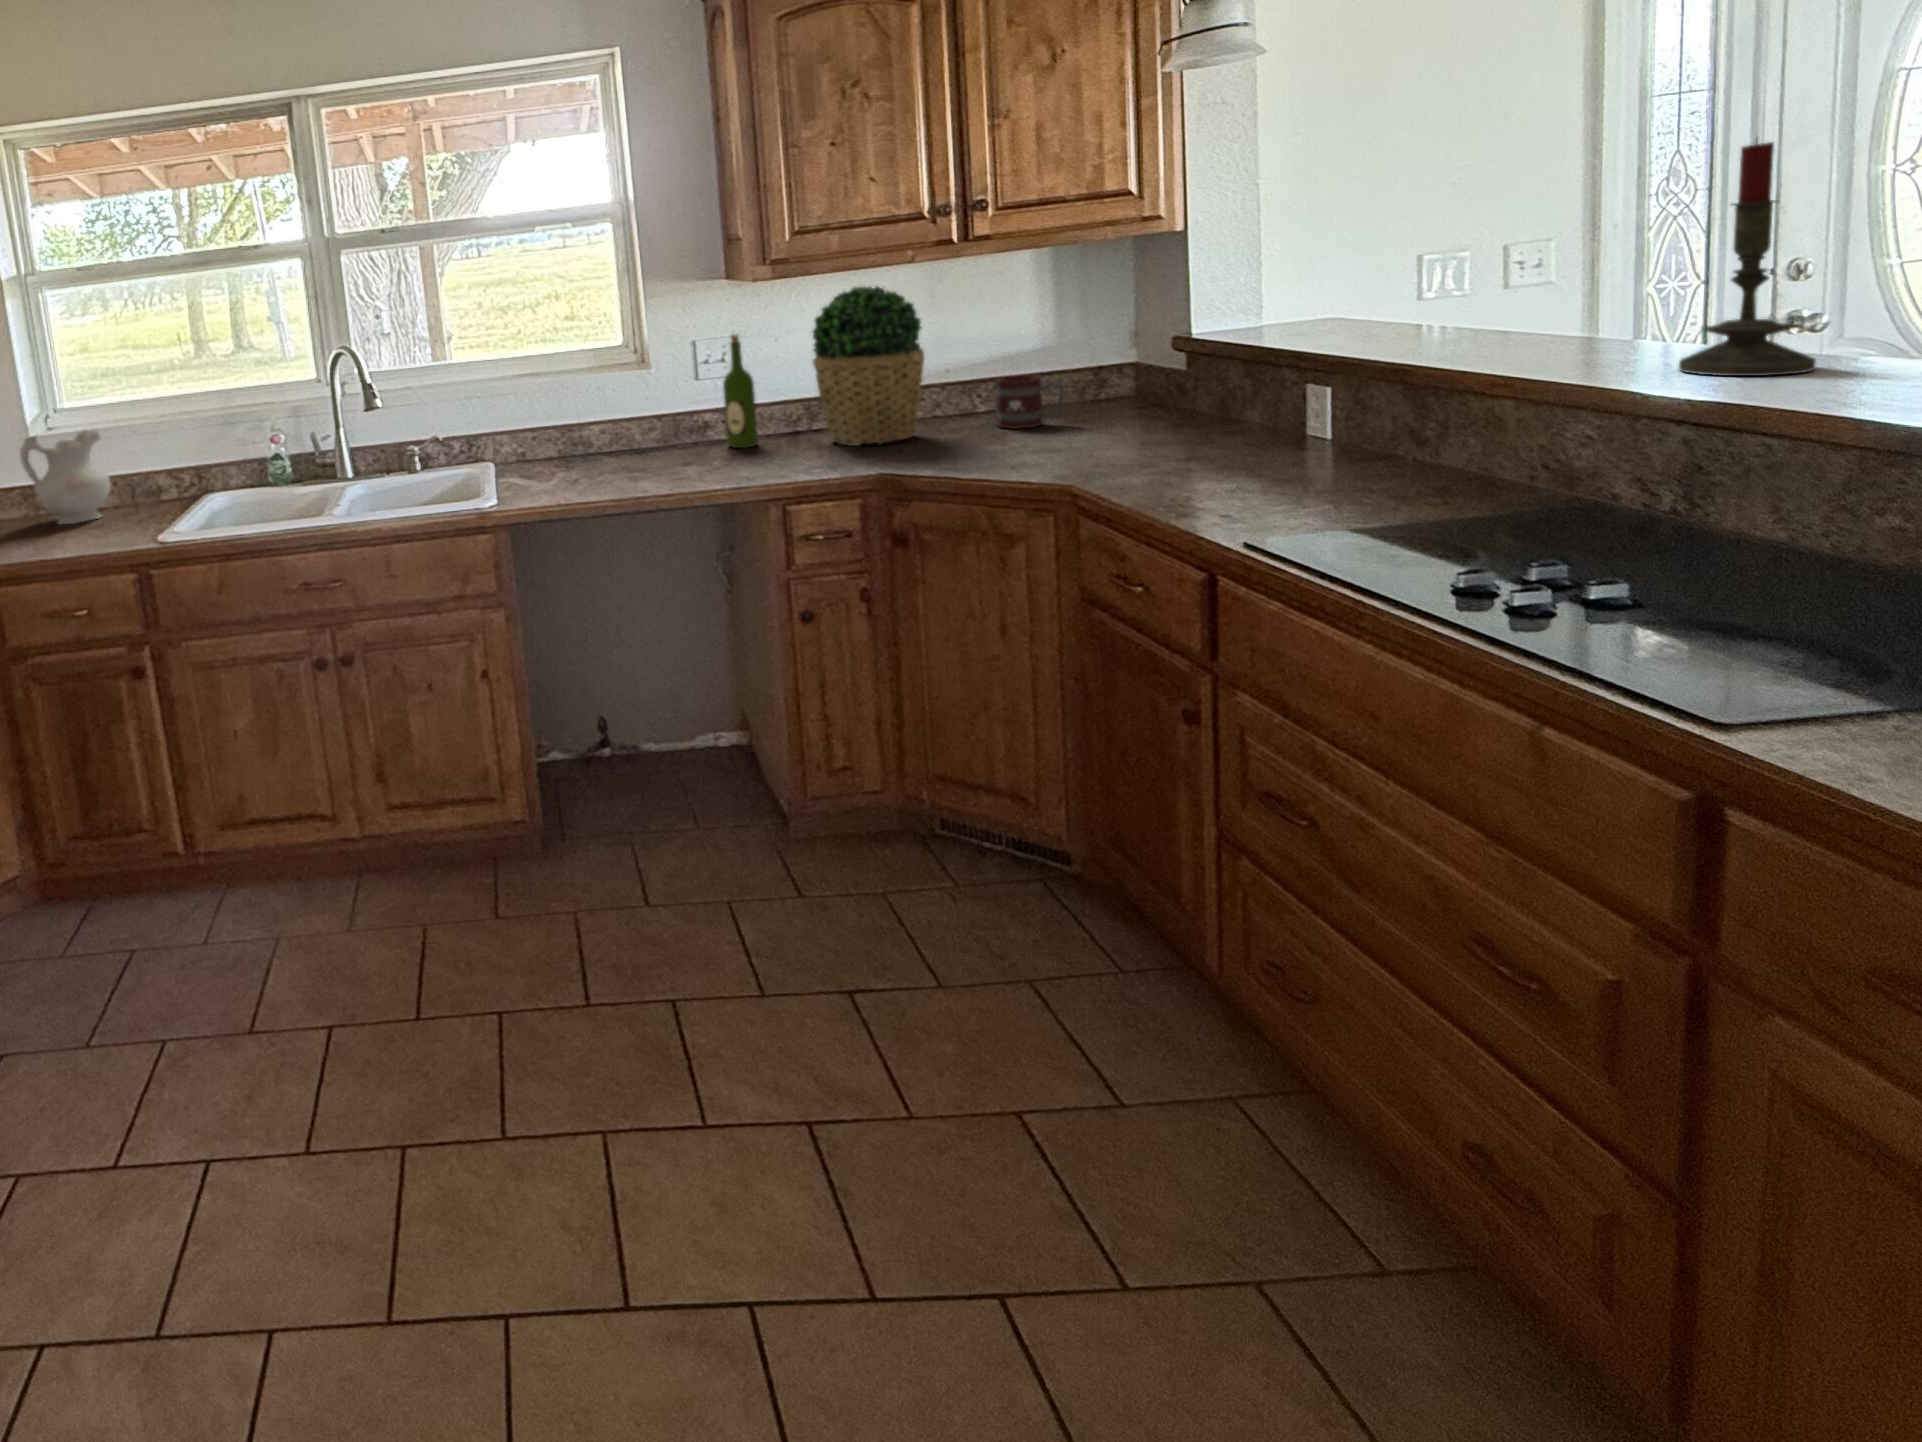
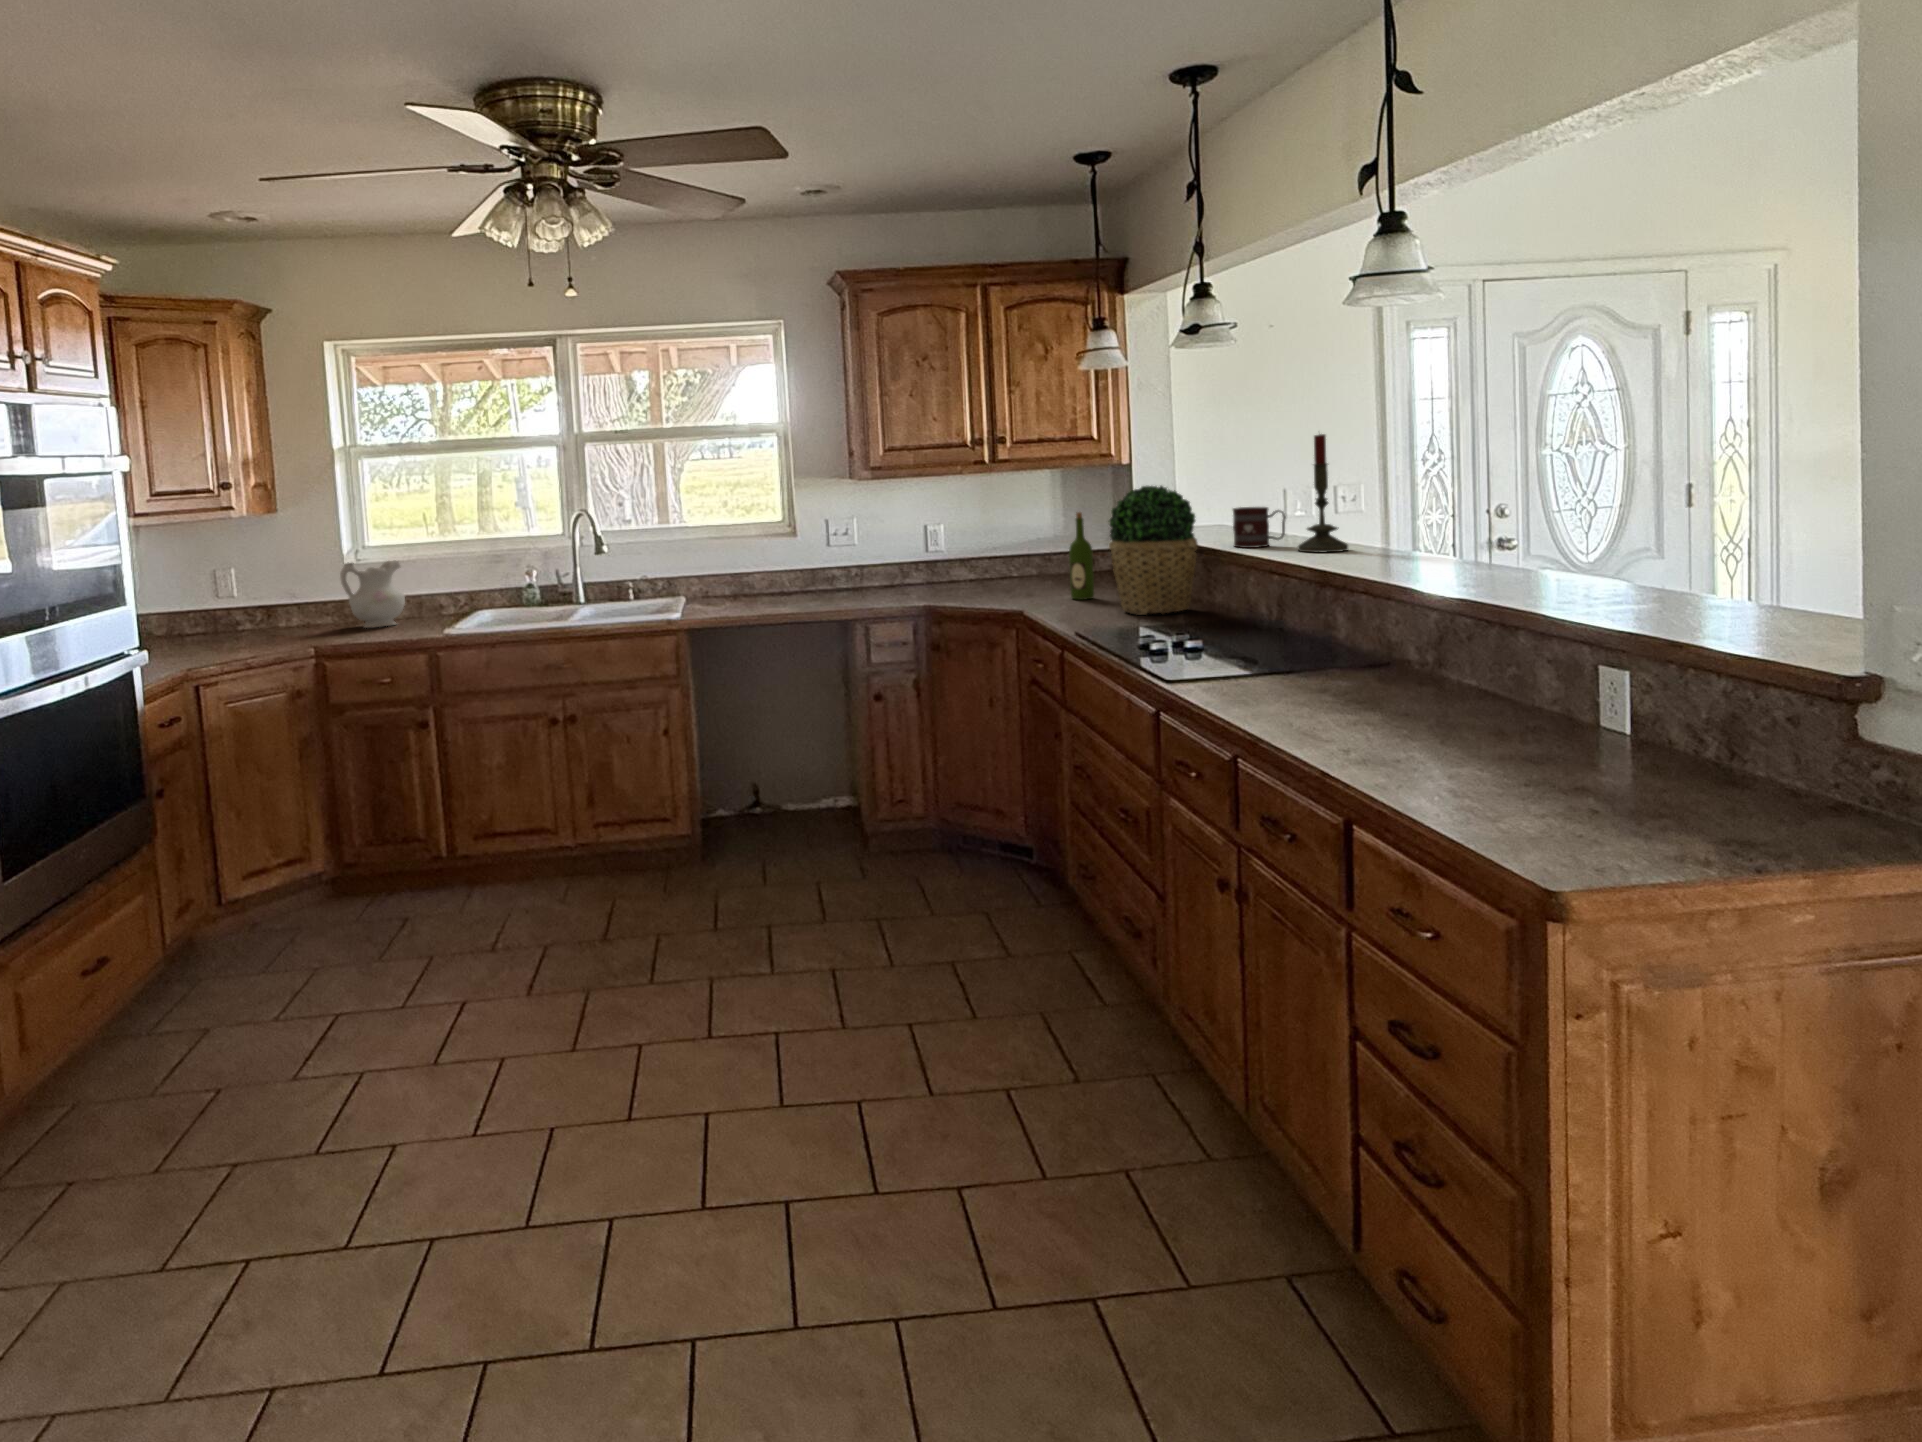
potted plant: present [812,286,925,446] -> present [1109,486,1198,615]
wine bottle: present [723,335,758,448] -> present [1069,512,1094,600]
mug: present [995,376,1064,429] -> present [1233,507,1286,548]

